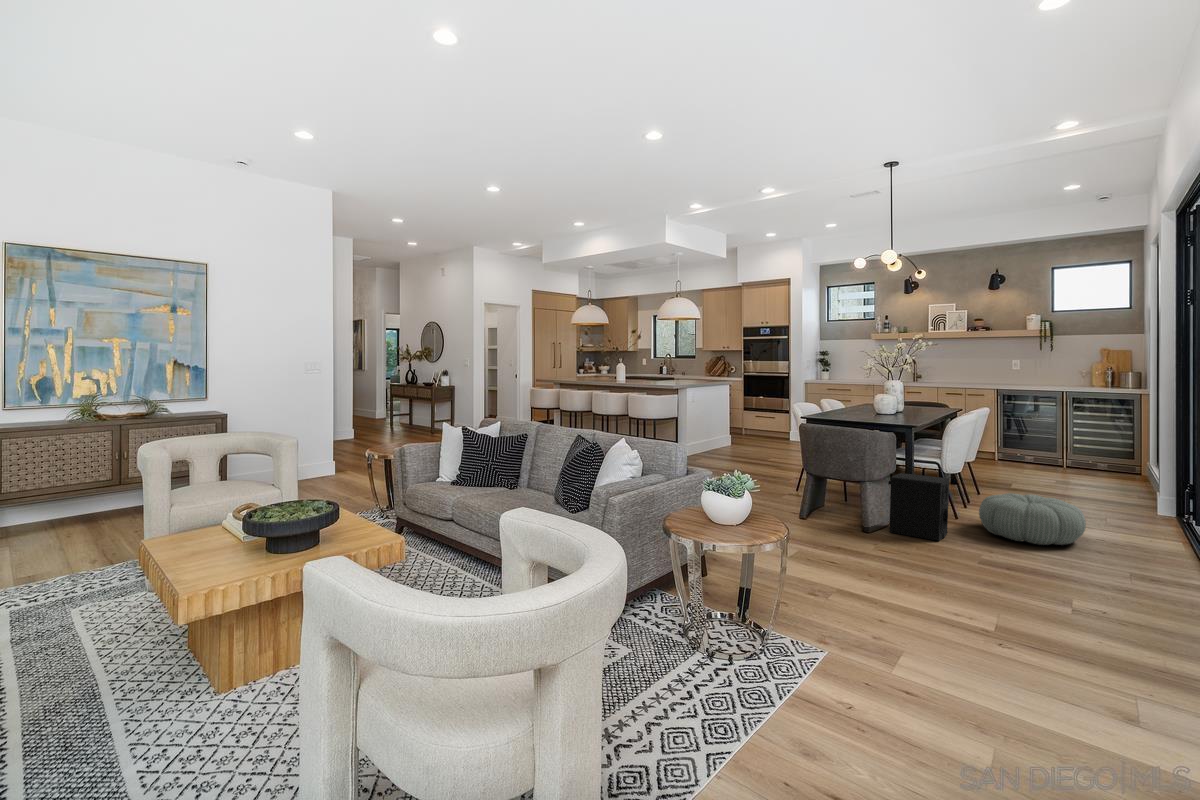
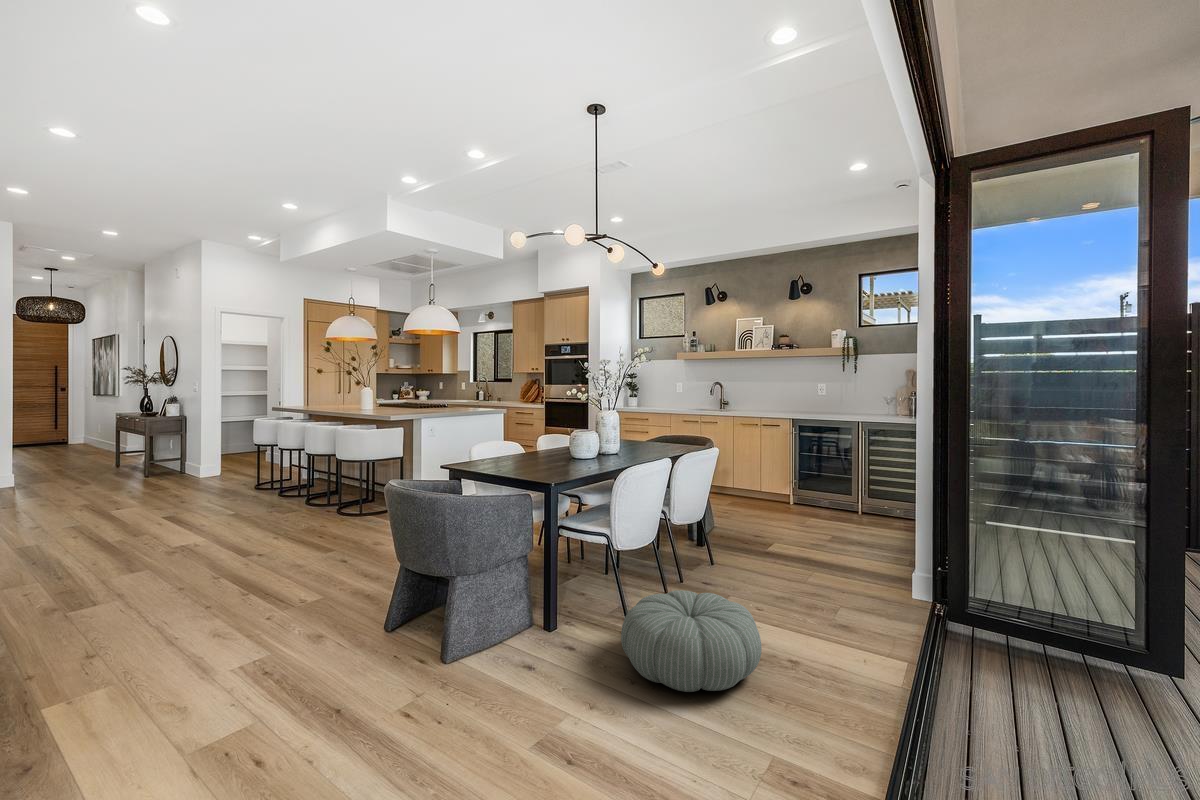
speaker: present [888,473,949,541] -> none [478,562,567,685]

